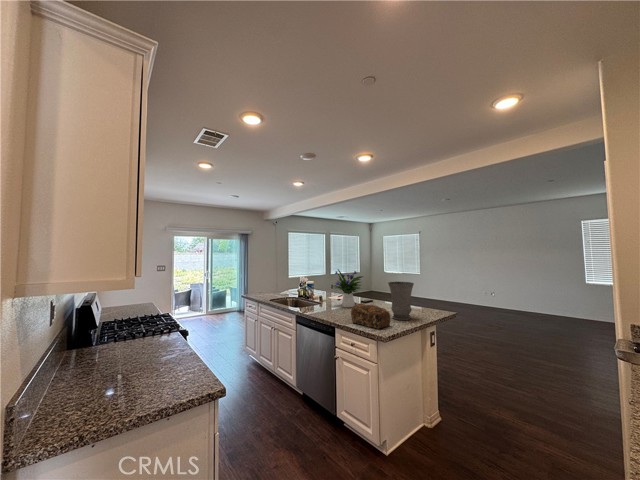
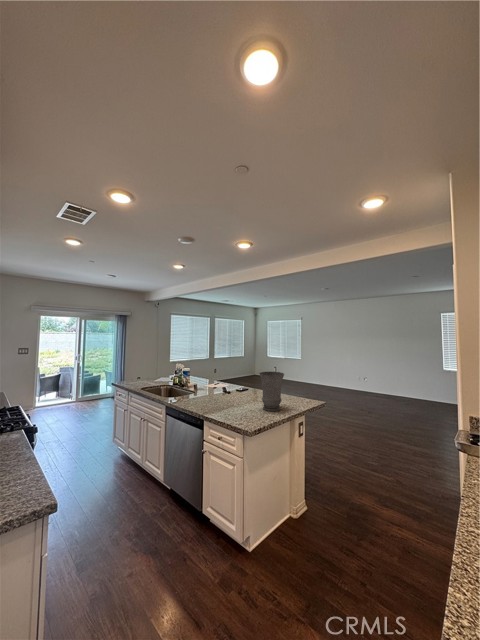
flower arrangement: present [333,269,363,307] -> none [203,357,239,397]
bread loaf: present [351,304,390,329] -> none [220,395,259,421]

